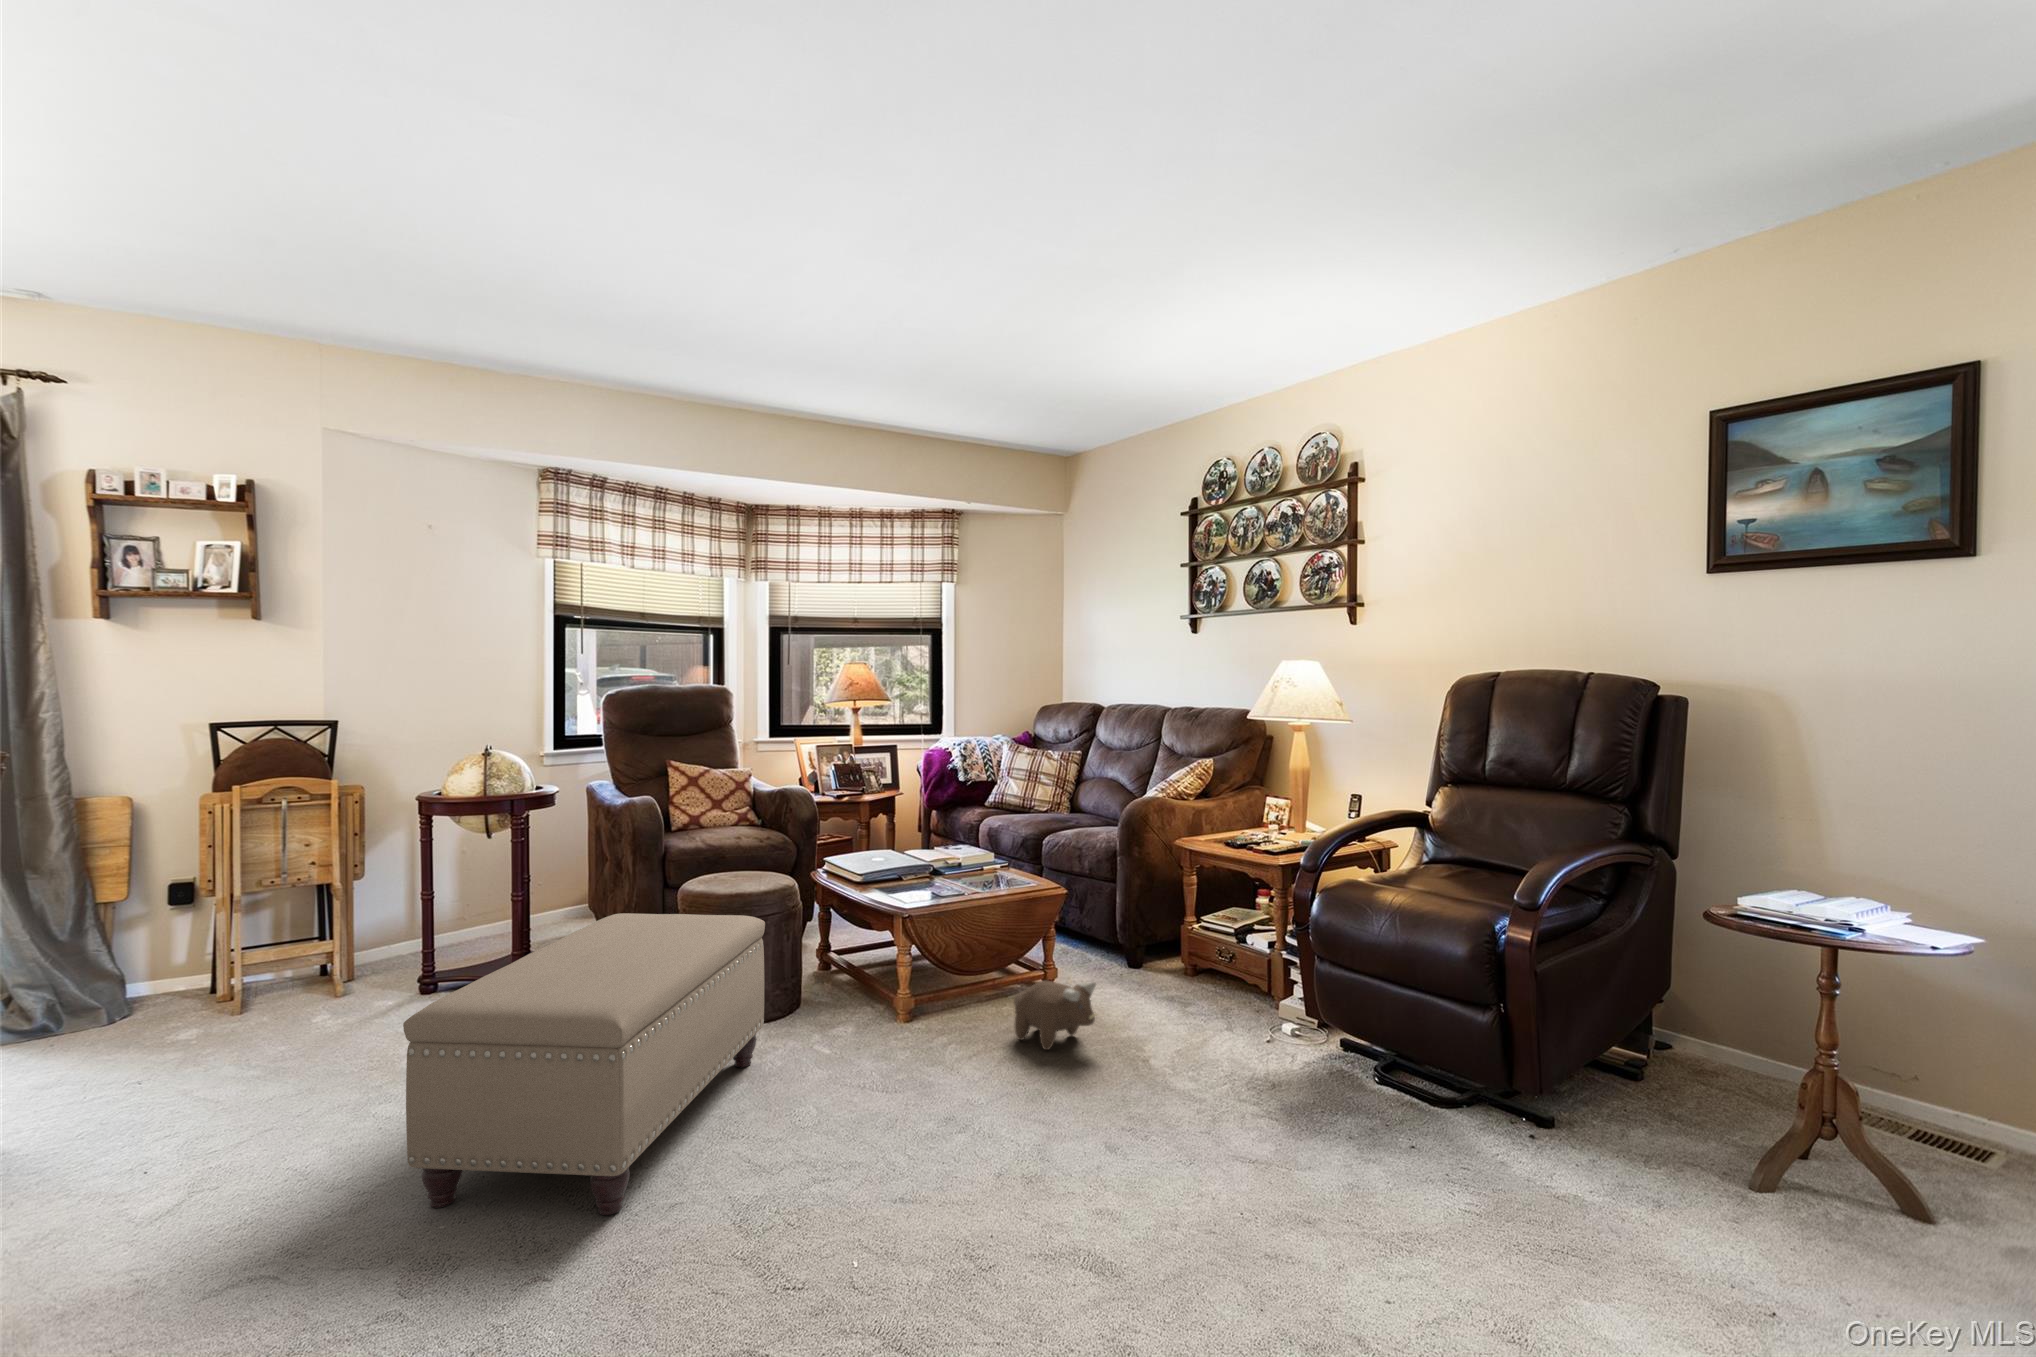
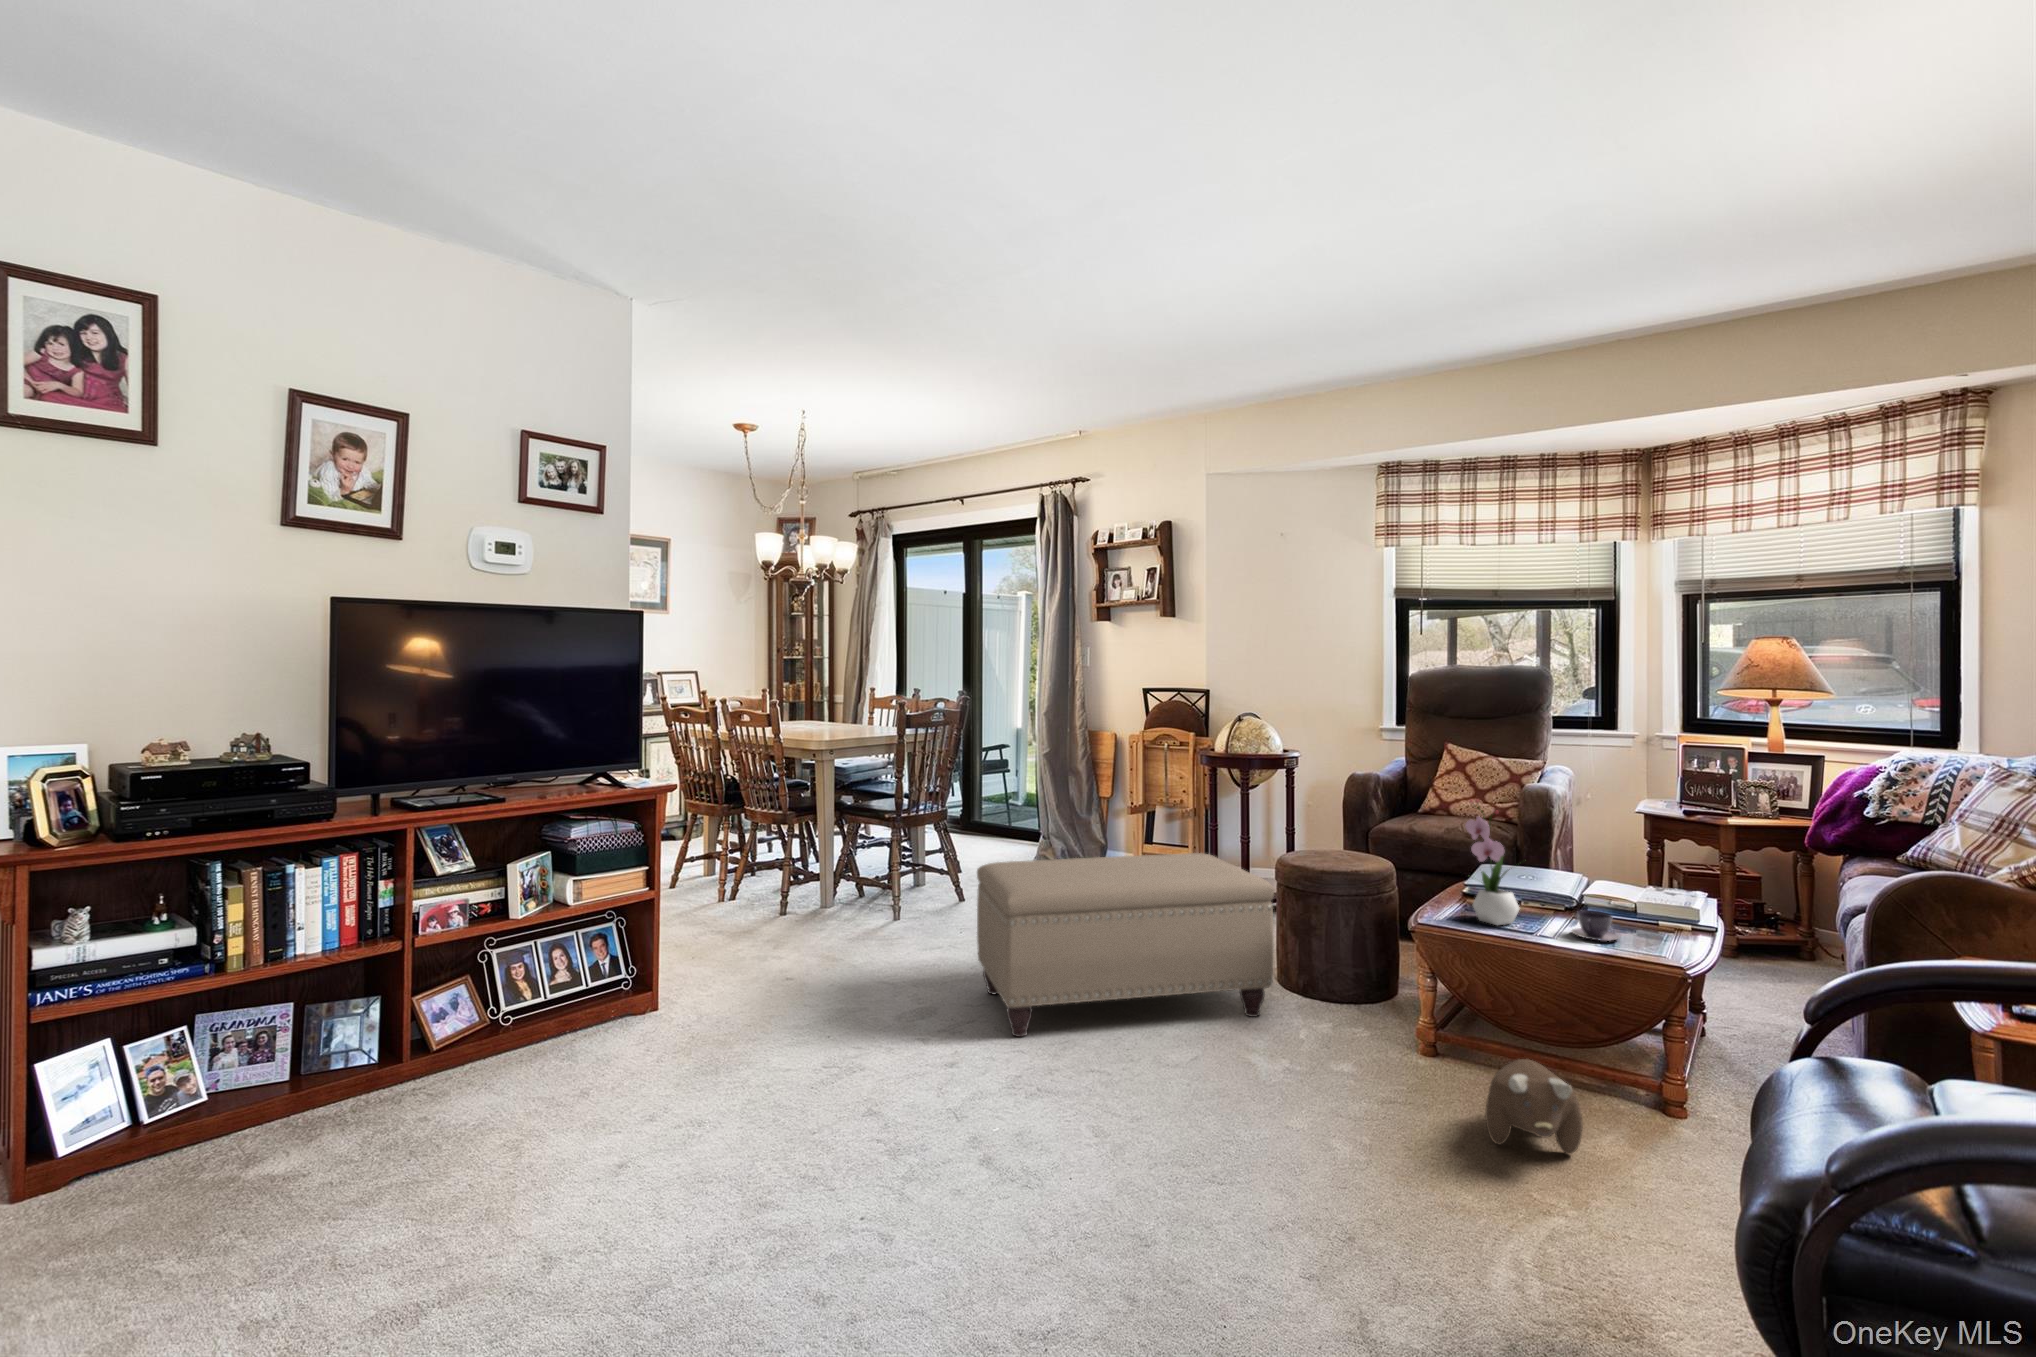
flower arrangement: none [915,798,950,898] -> present [1465,799,1519,925]
teacup: none [974,868,1005,889] -> present [1572,910,1620,941]

